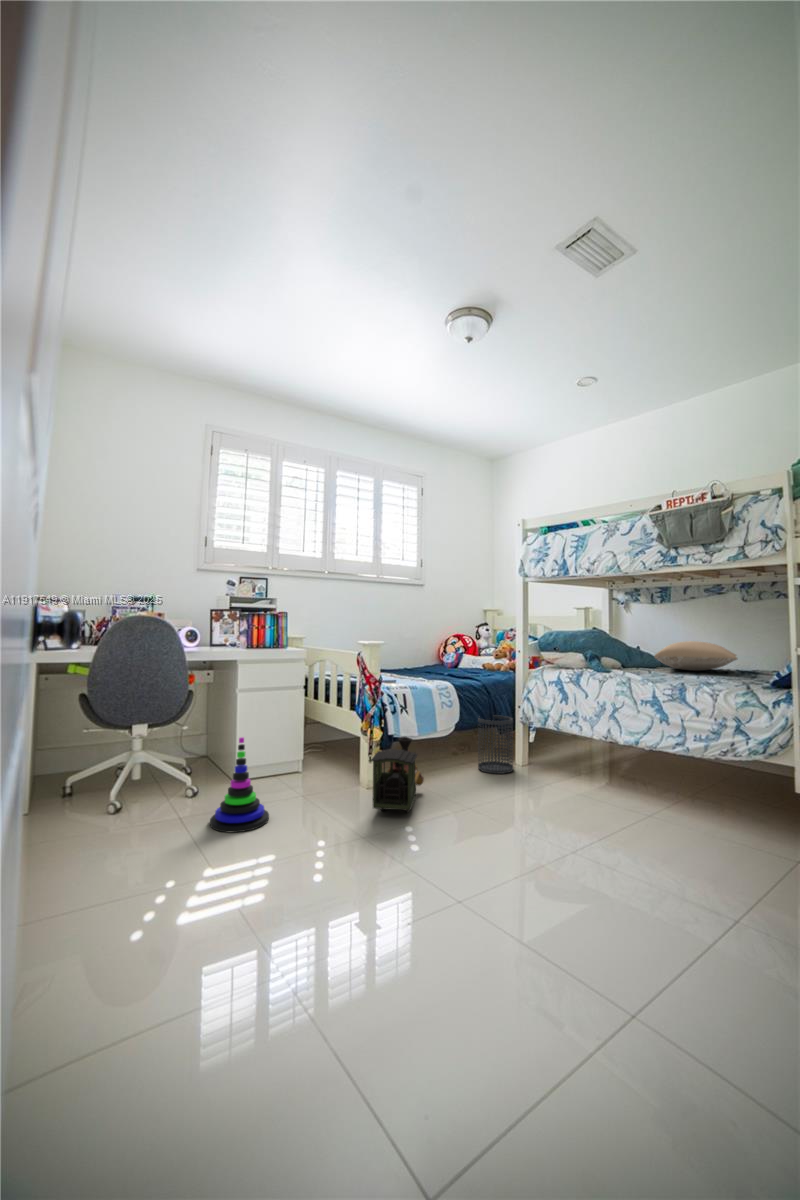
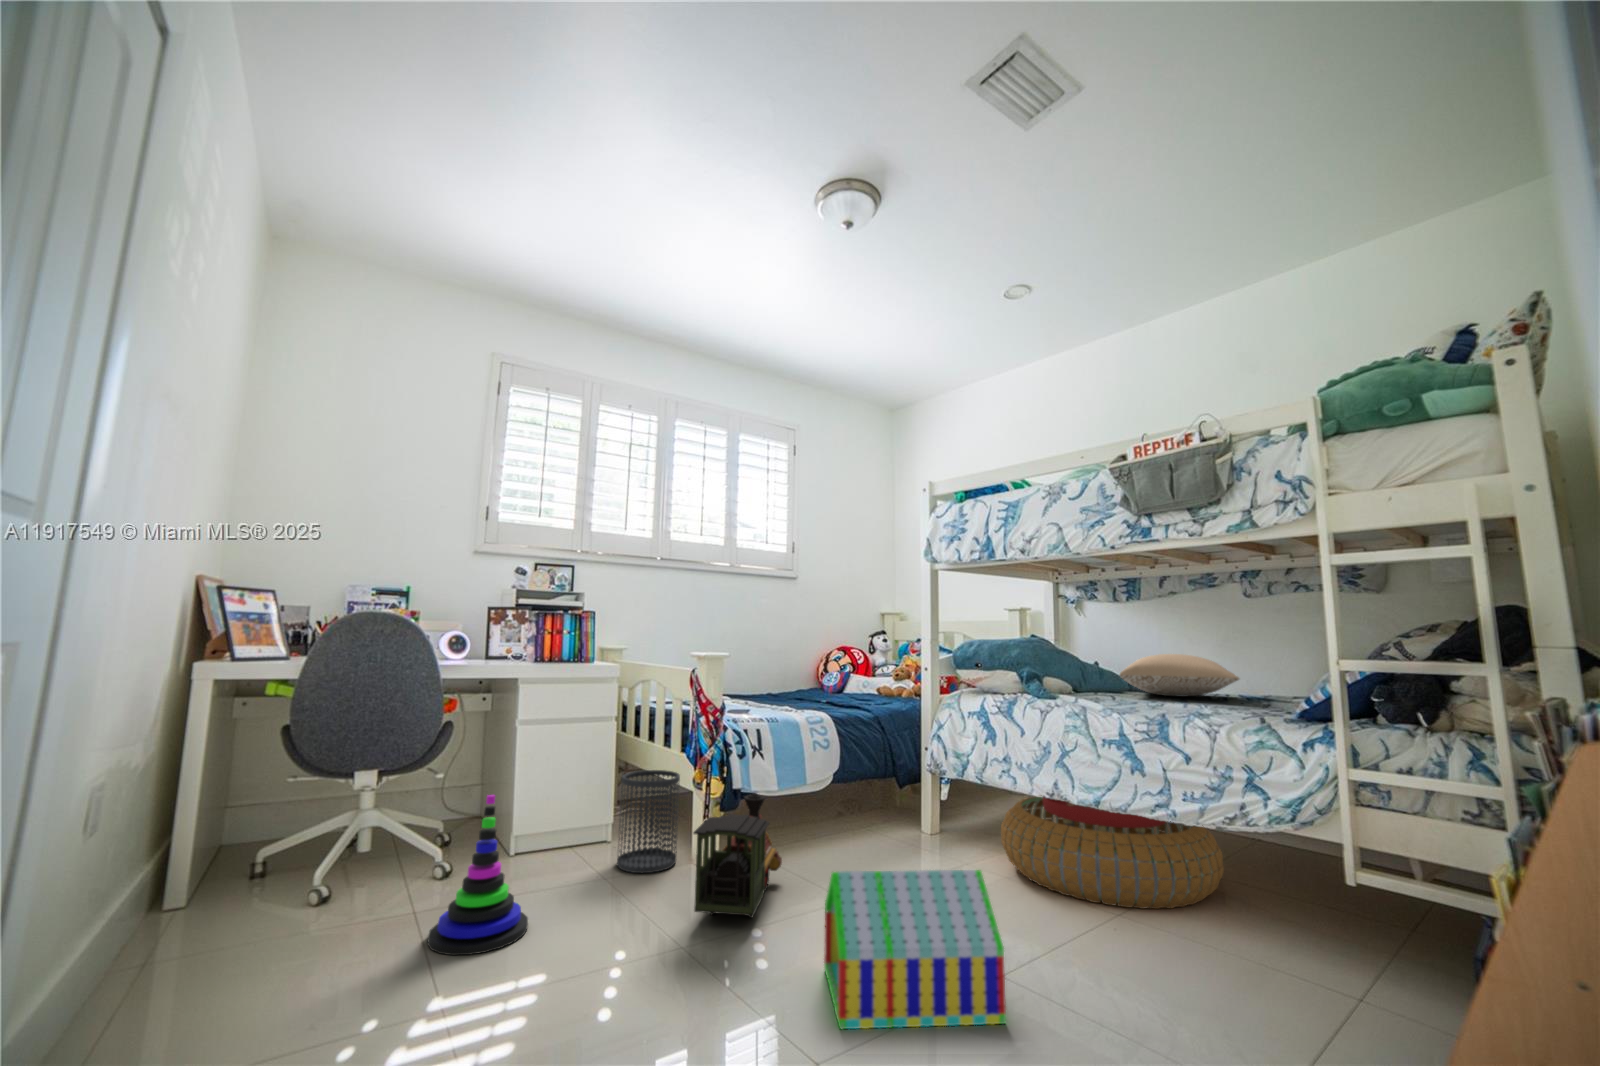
wastebasket: present [478,715,513,774] -> present [617,770,680,873]
pouf: none [569,732,717,807] -> present [1001,797,1224,909]
toy house: none [458,780,571,870] -> present [824,870,1006,1029]

